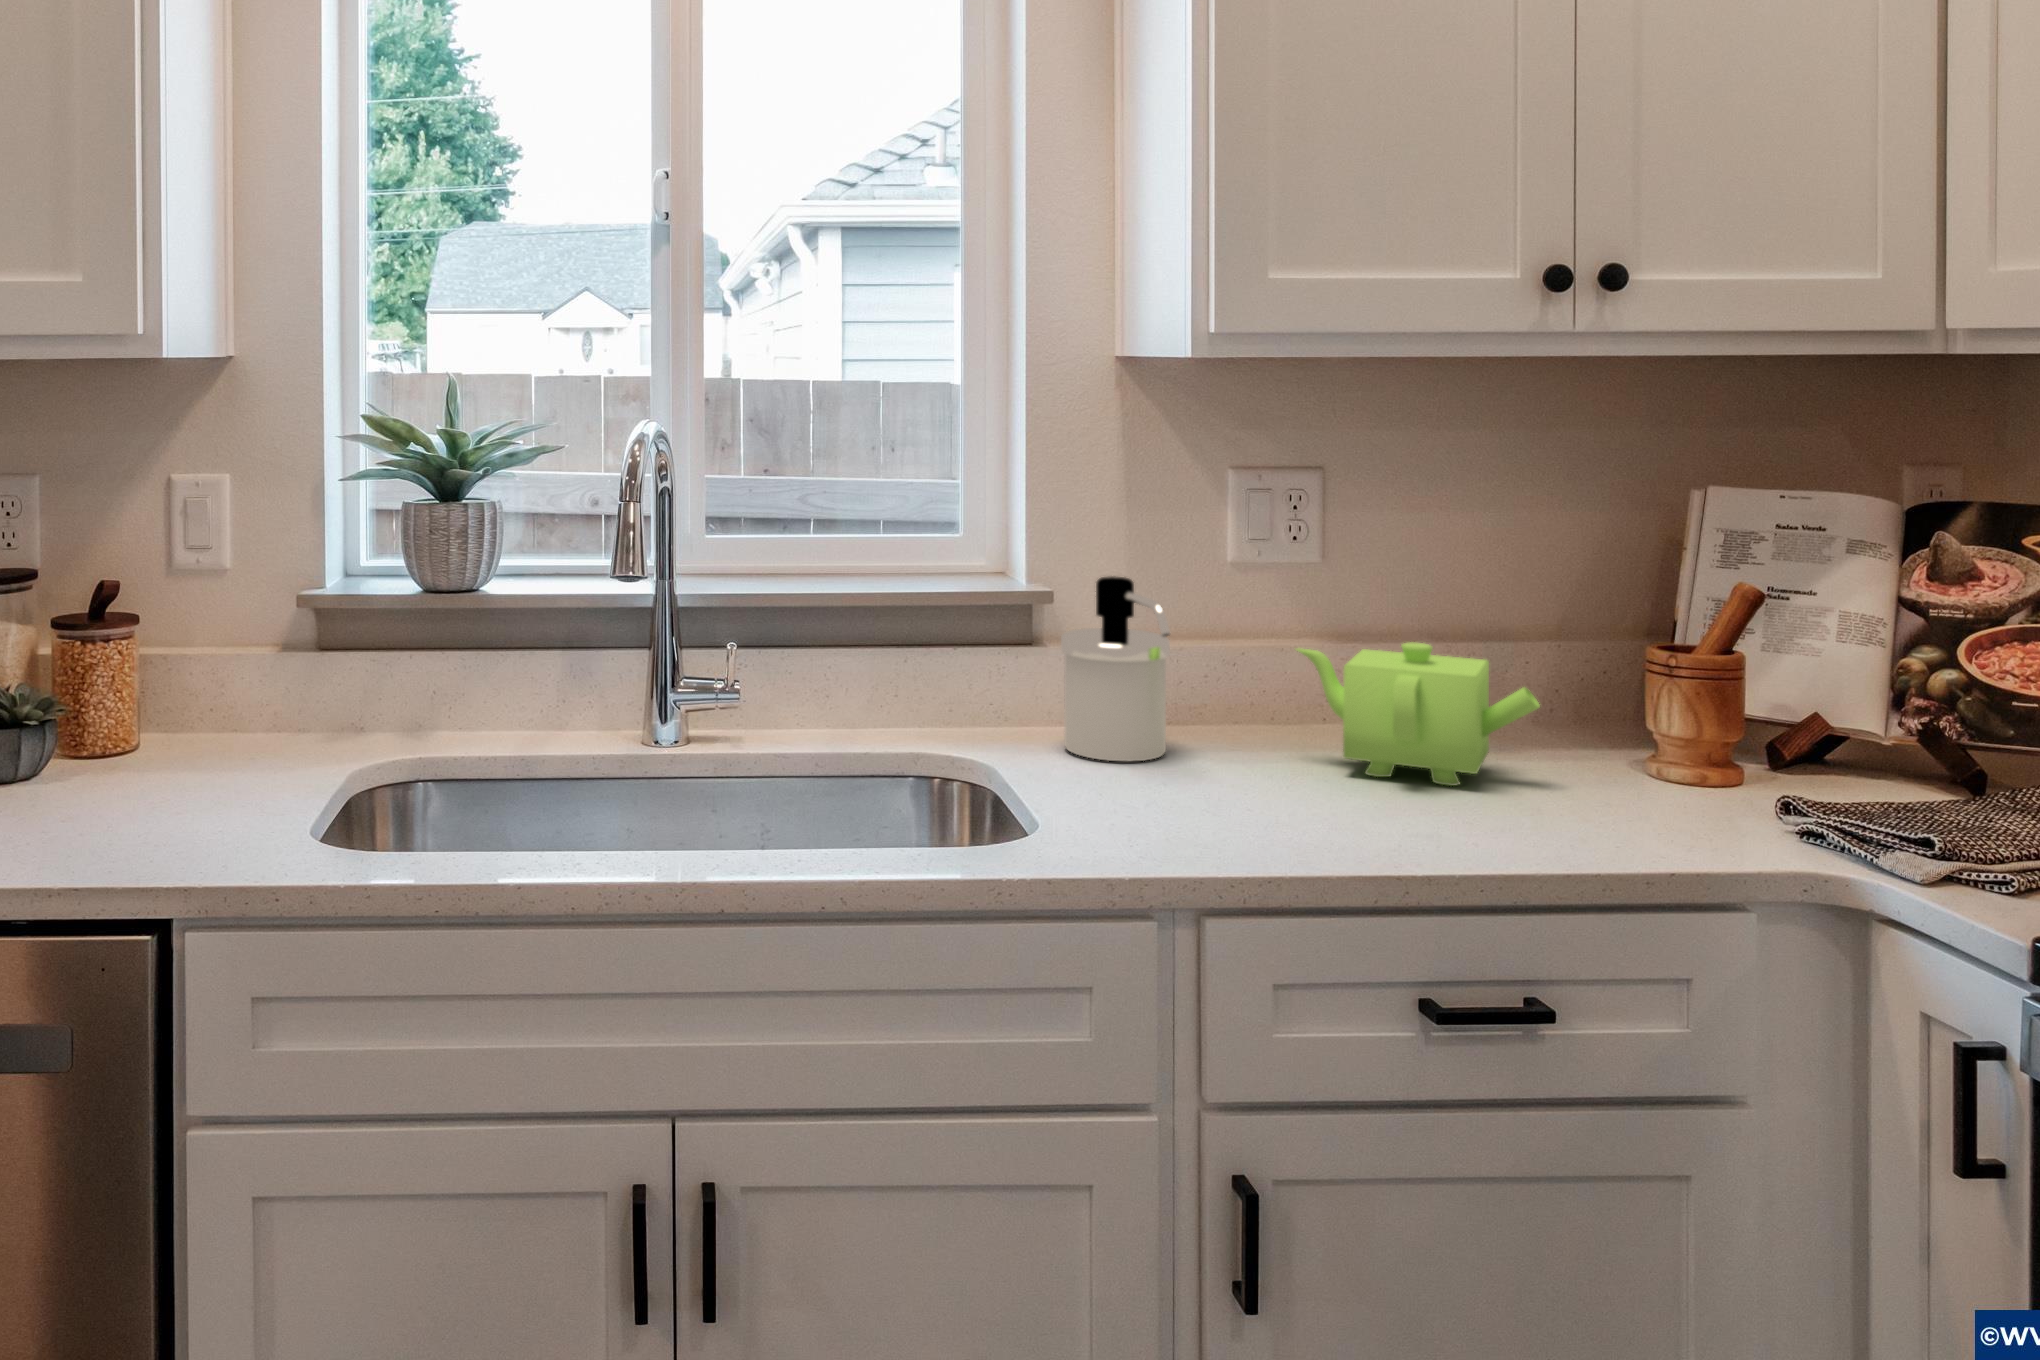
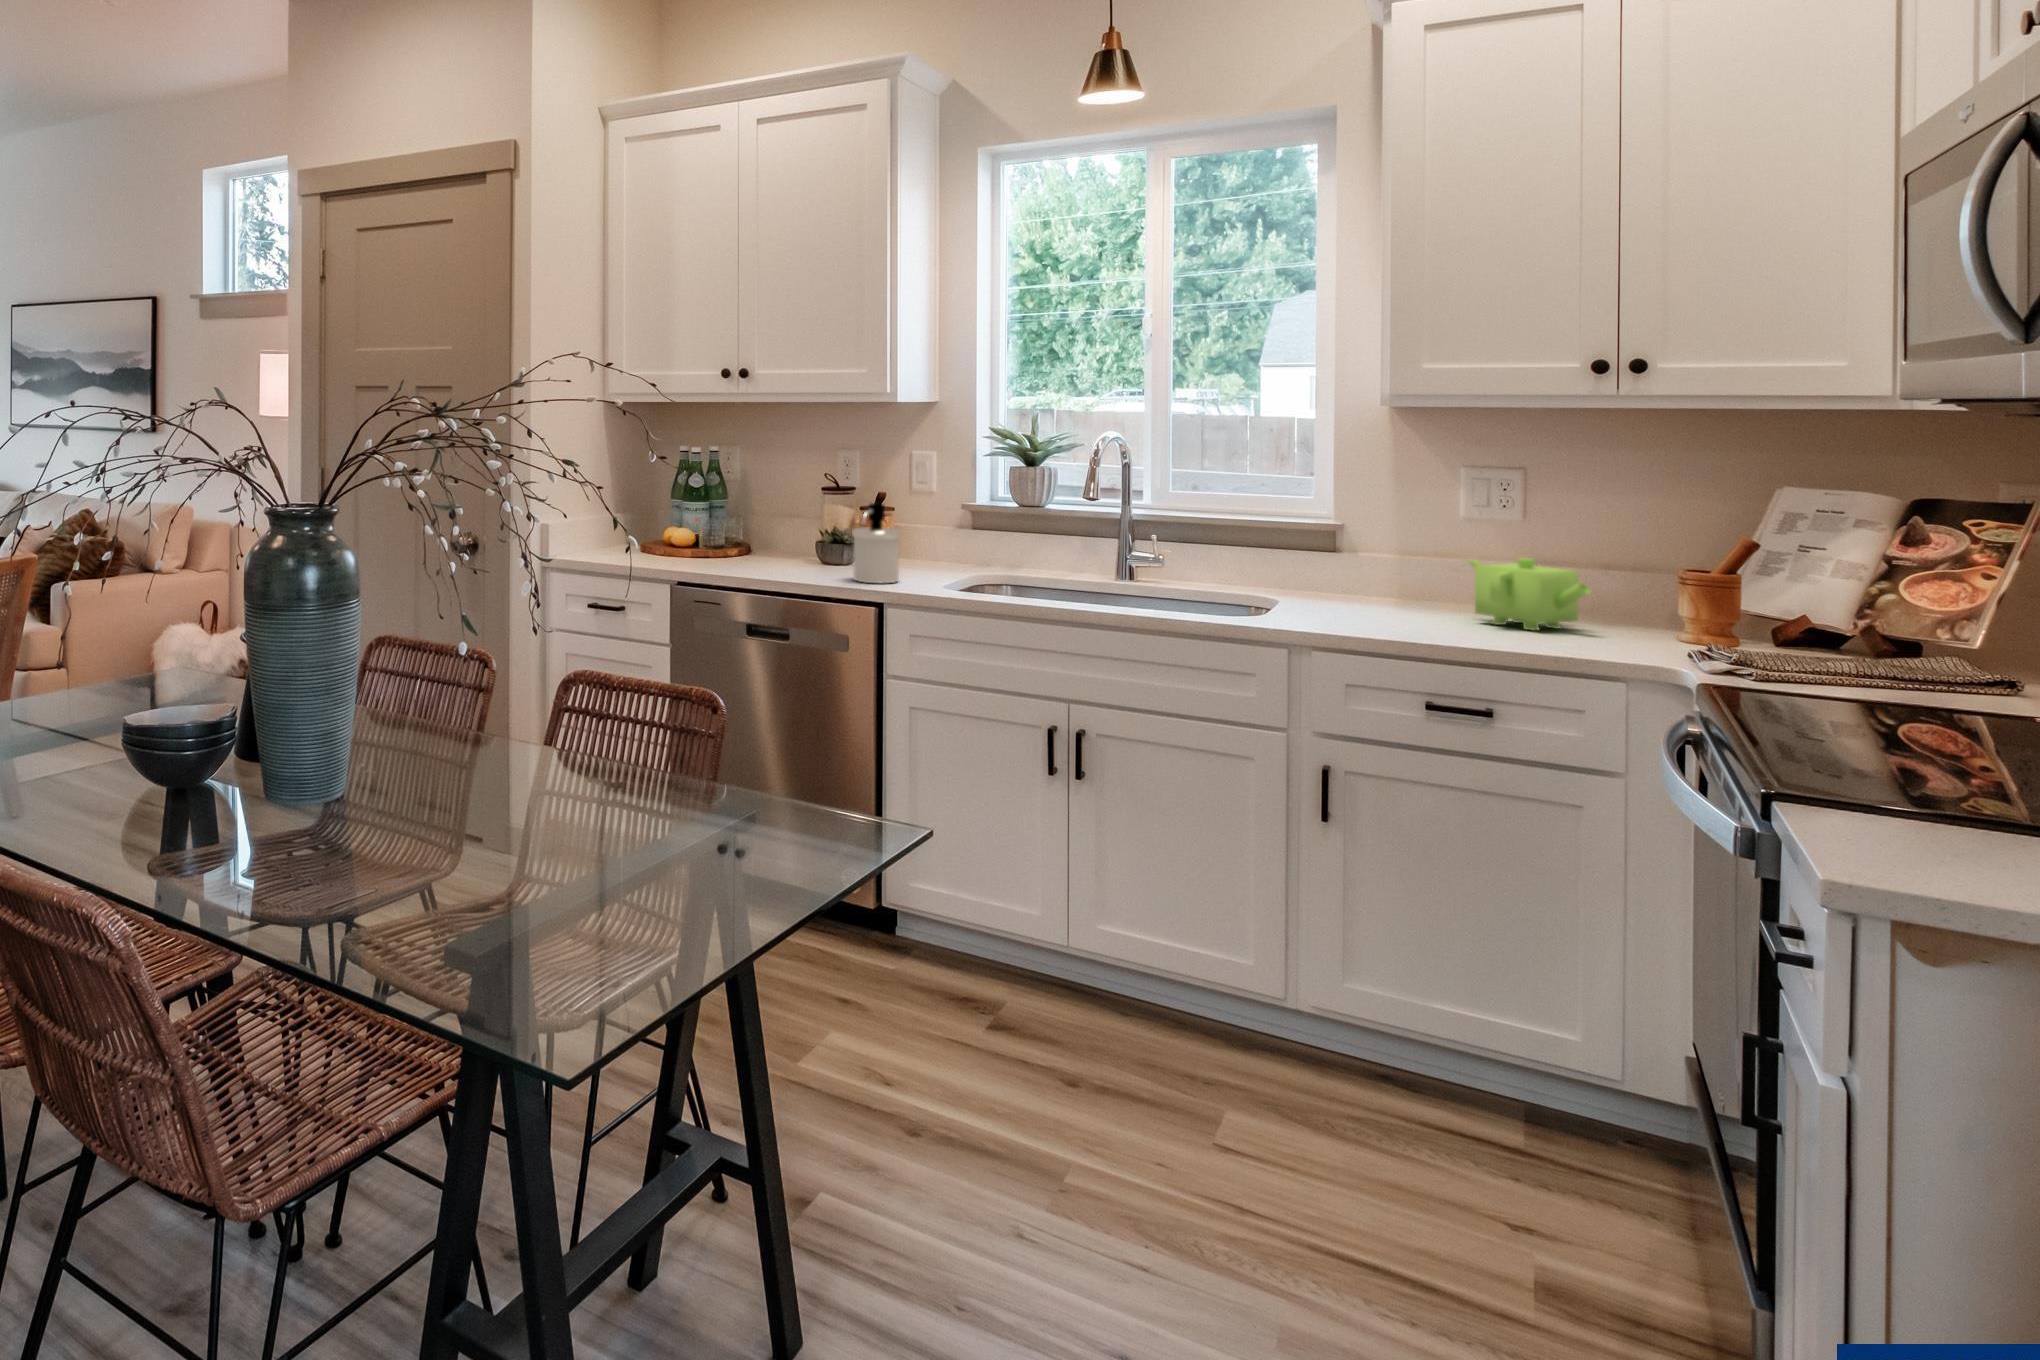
soap dispenser: present [1061,576,1170,762] -> present [852,503,901,583]

